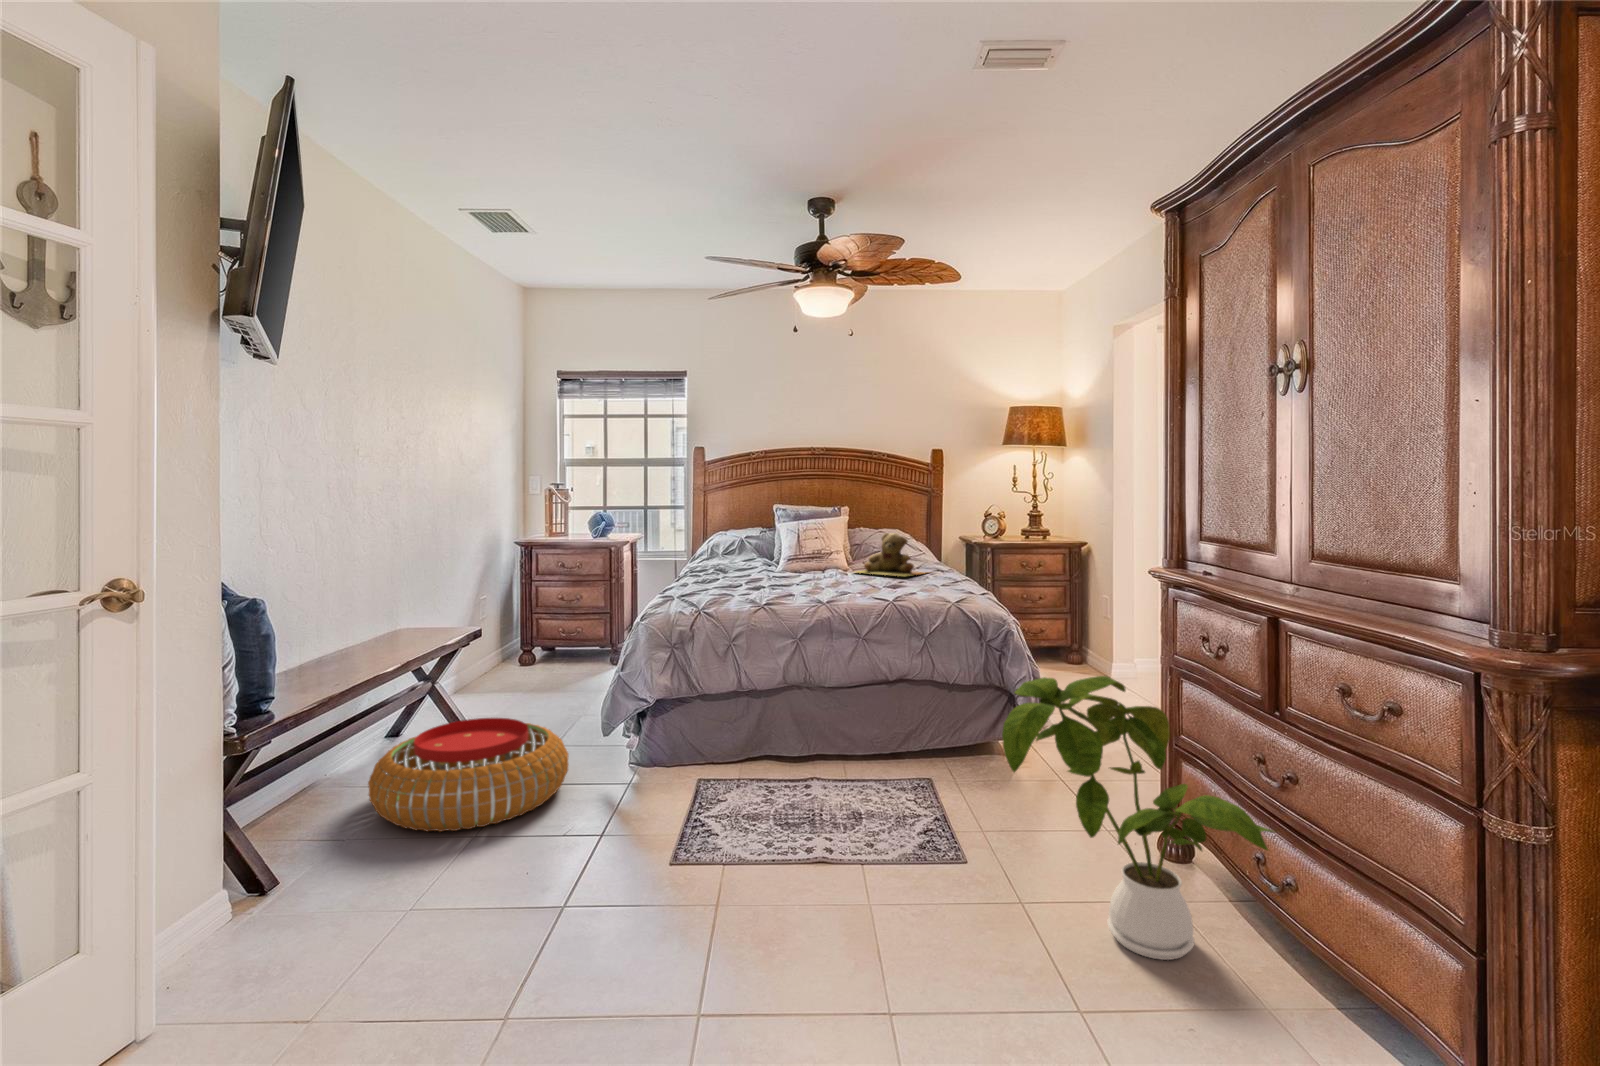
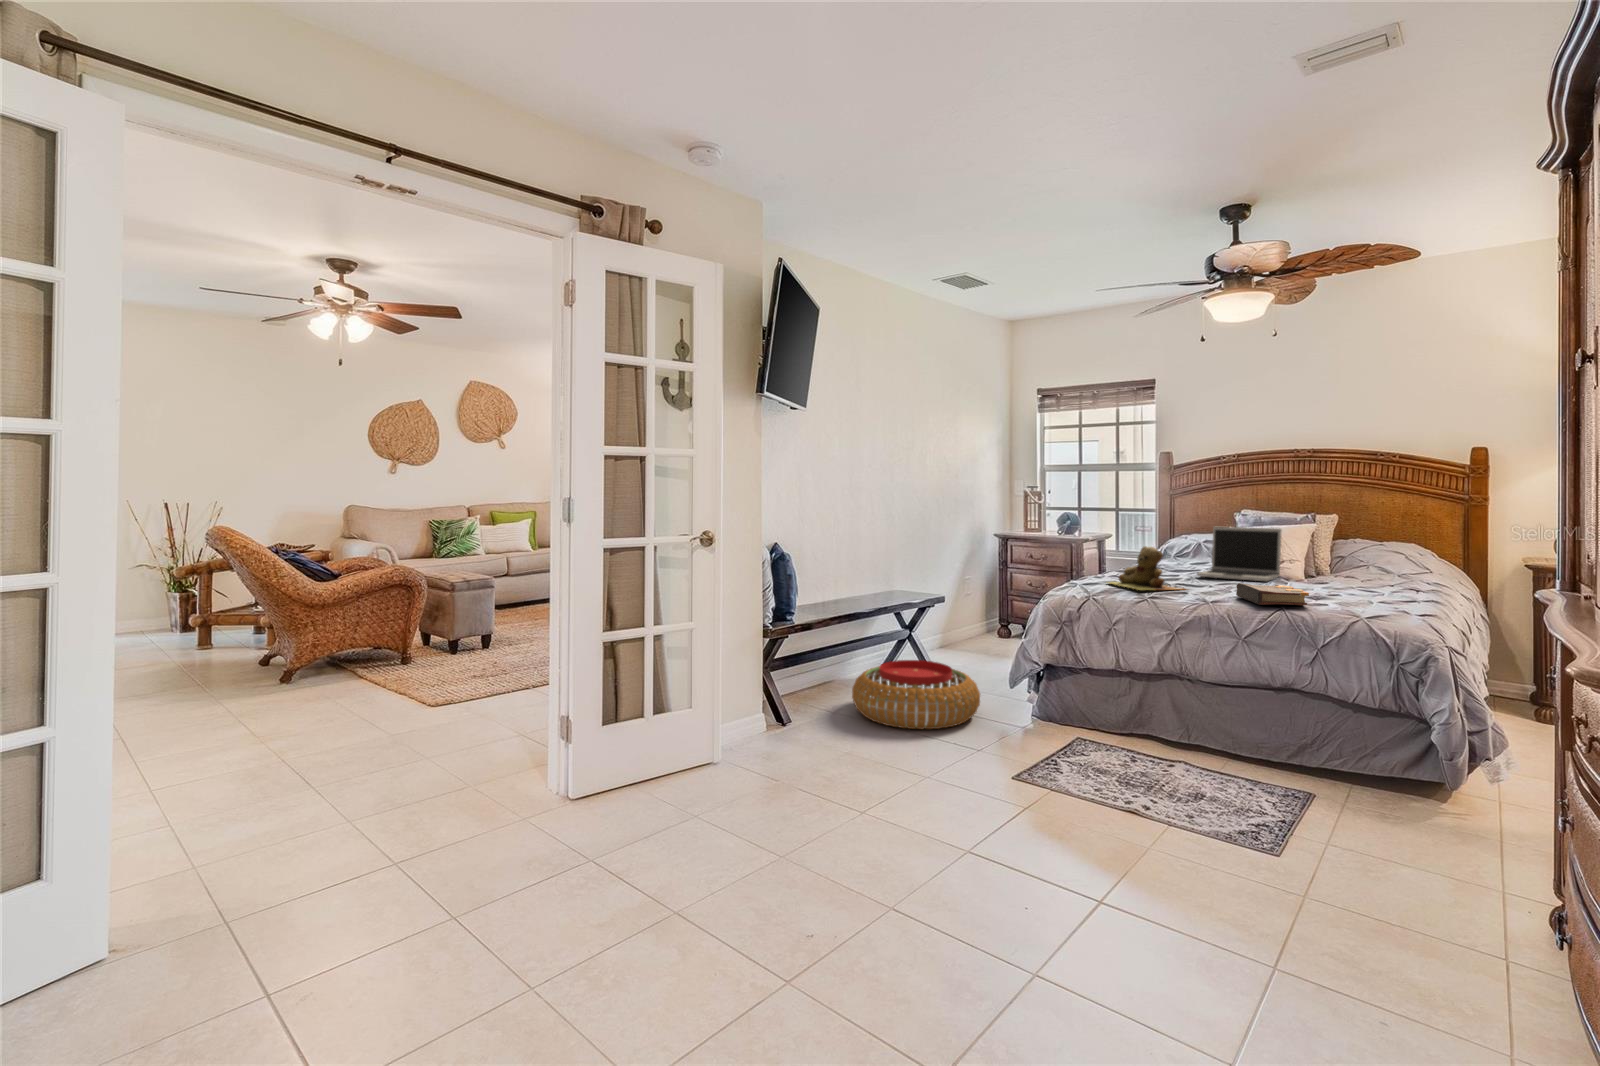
laptop: none [770,521,833,573] -> present [1197,526,1282,581]
teddy bear: present [858,533,925,576] -> present [1110,546,1179,590]
book: none [831,576,902,598] -> present [1236,583,1309,605]
house plant: present [1002,676,1273,960] -> none [1239,682,1504,969]

